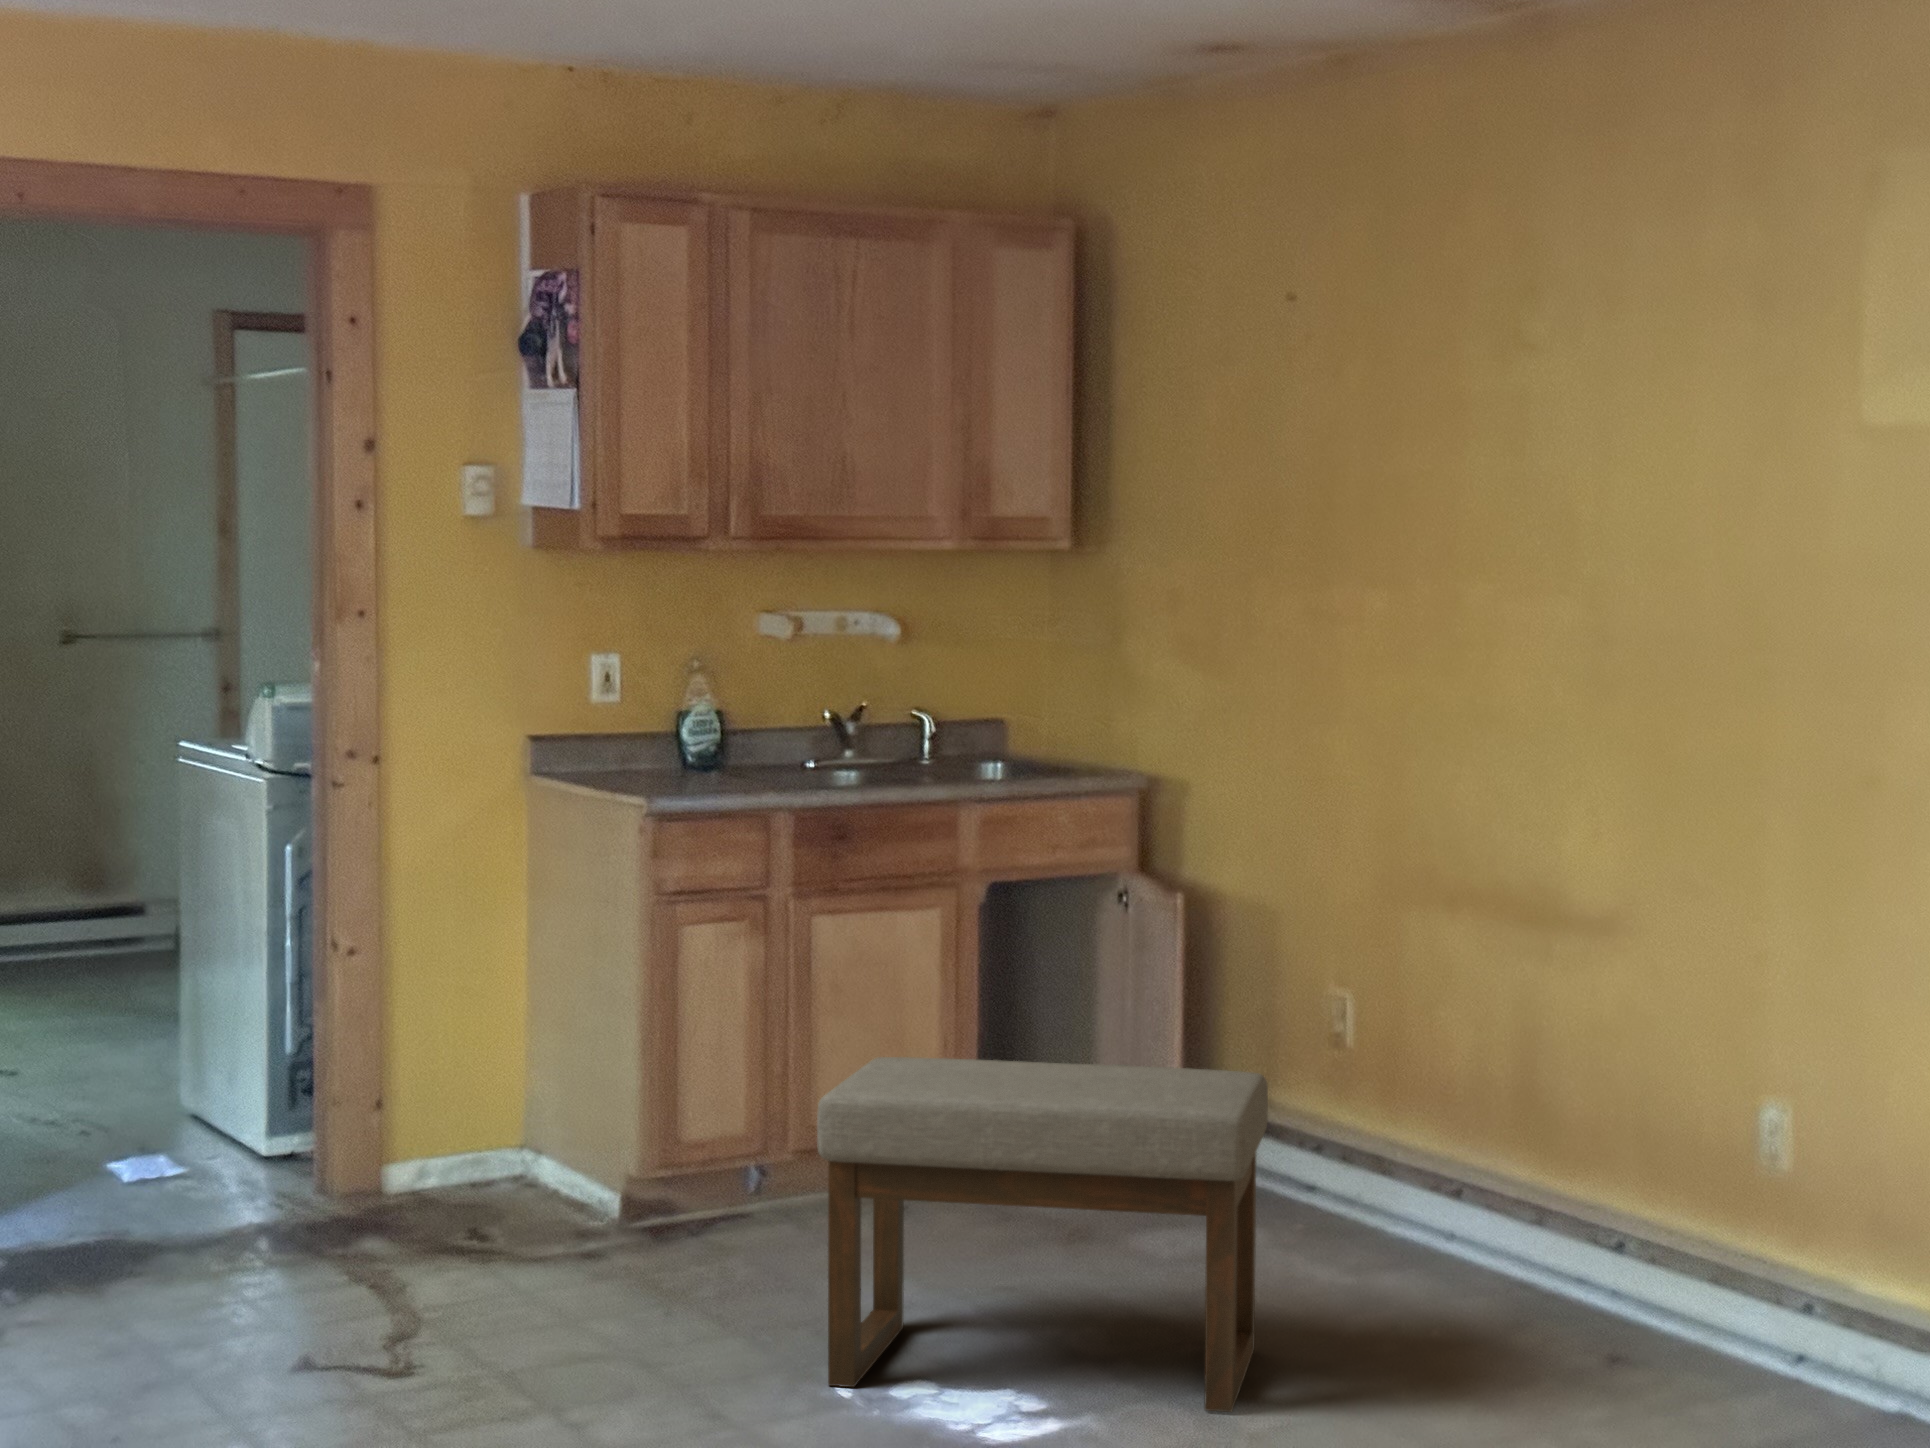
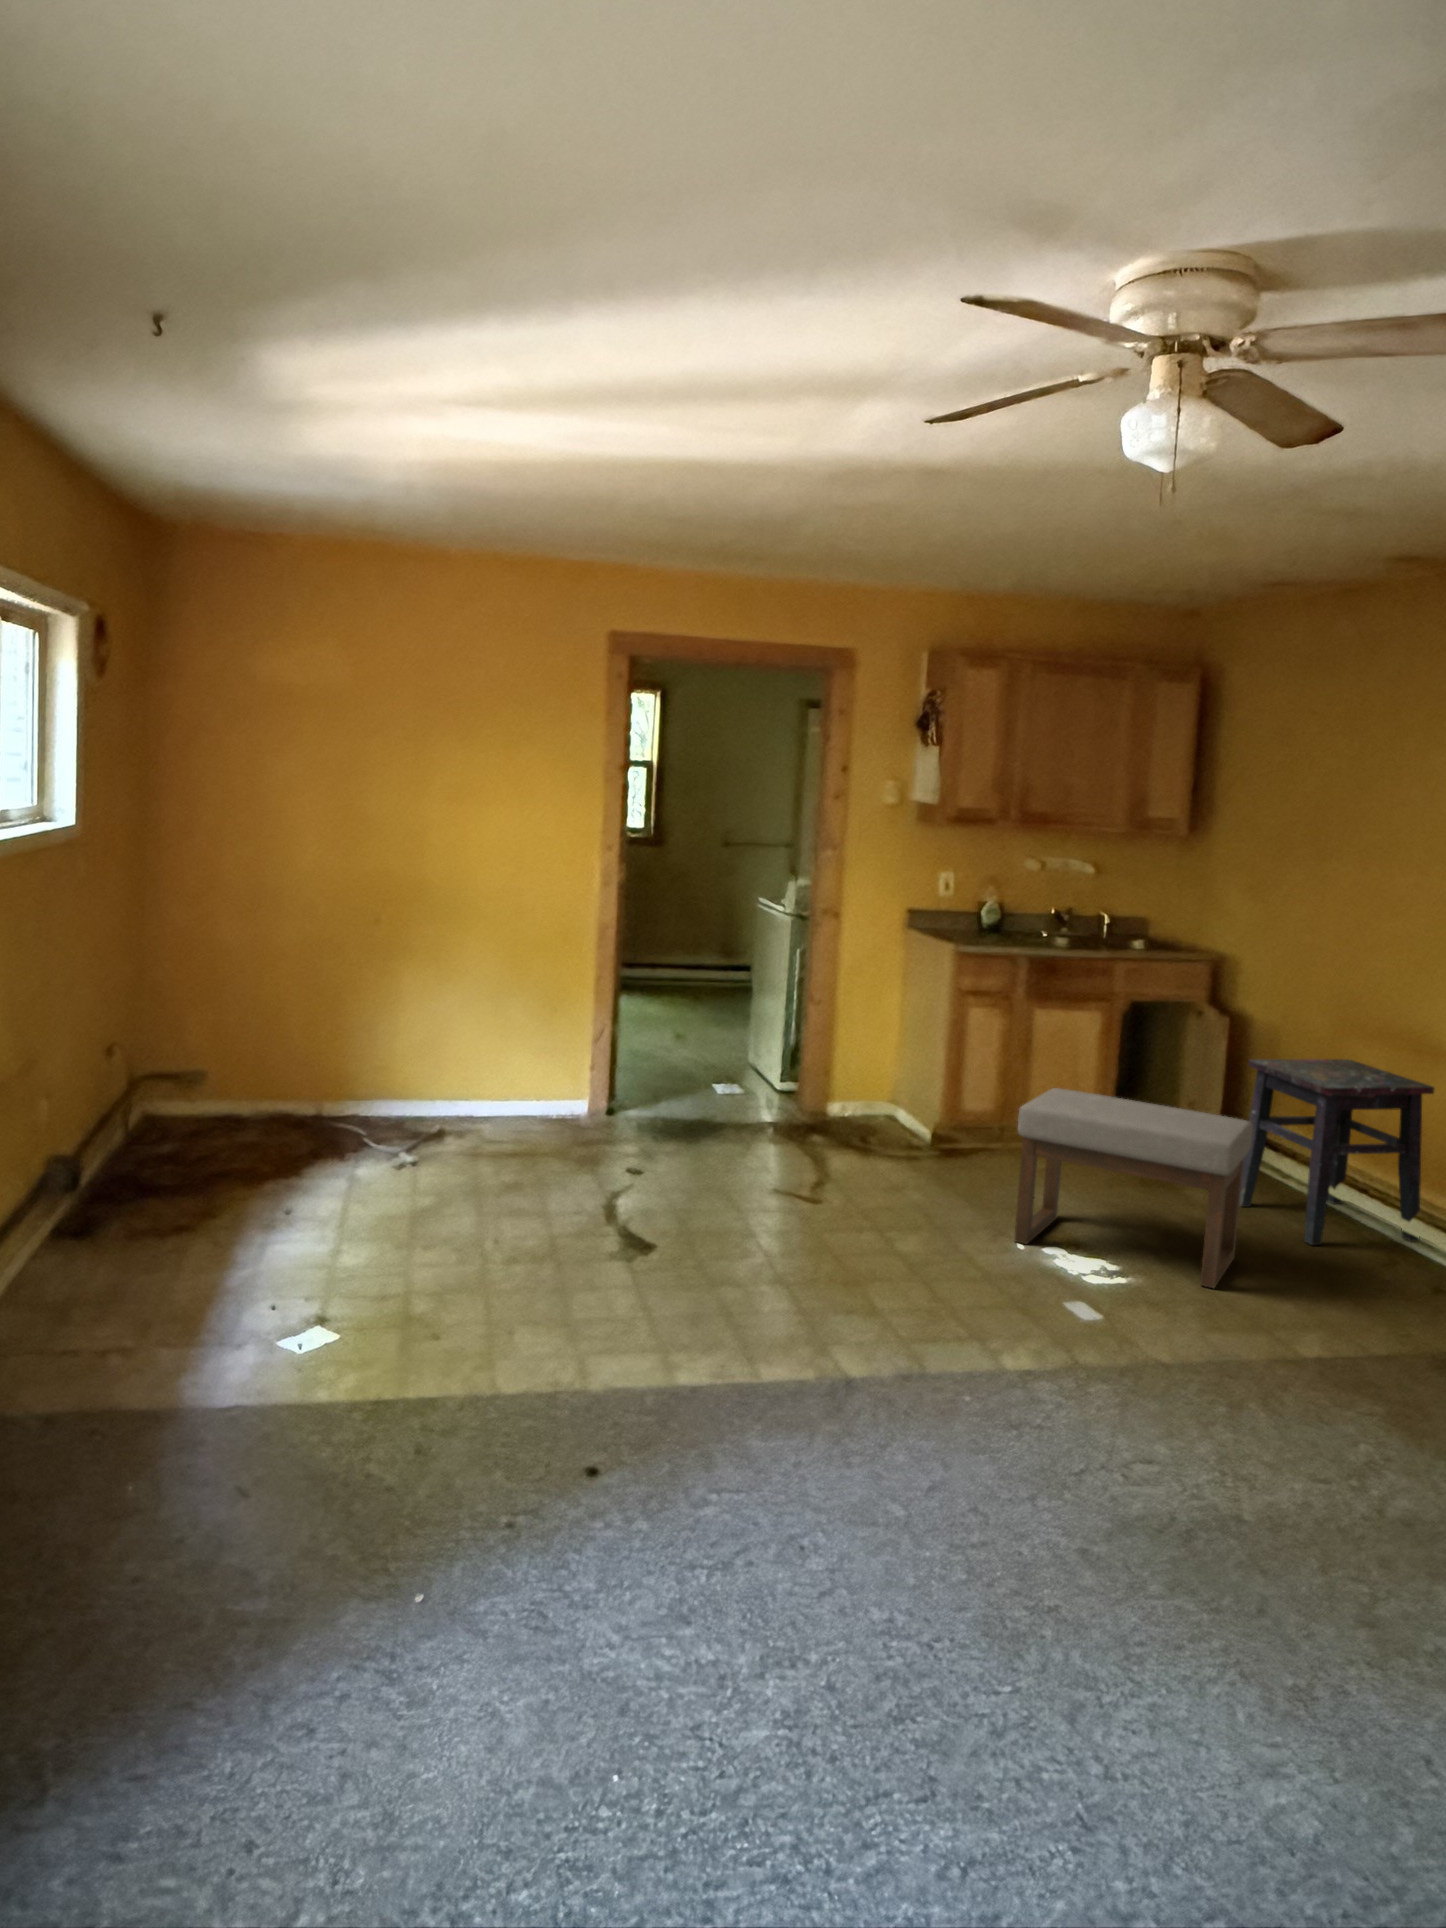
side table: none [1231,946,1565,1306] -> present [1240,1059,1434,1245]

